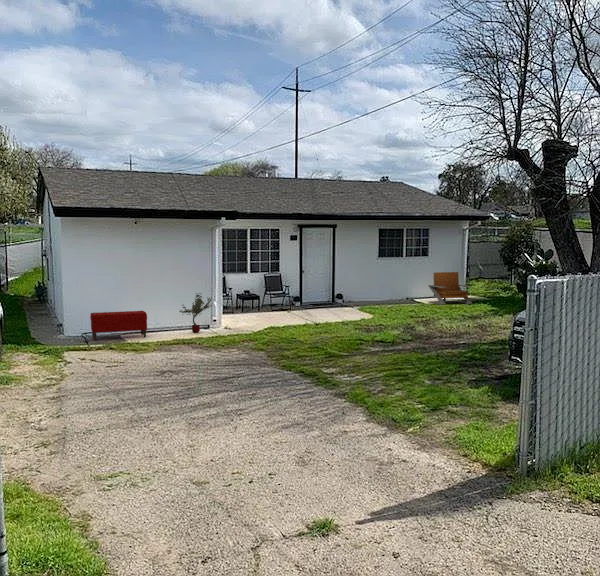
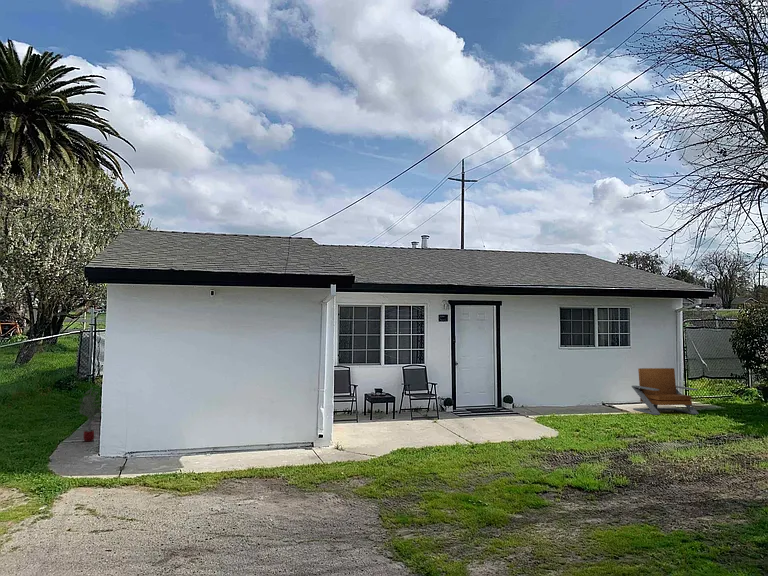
potted tree: present [179,293,211,333] -> present [79,388,101,442]
bench: present [90,311,147,340] -> none [129,419,215,465]

